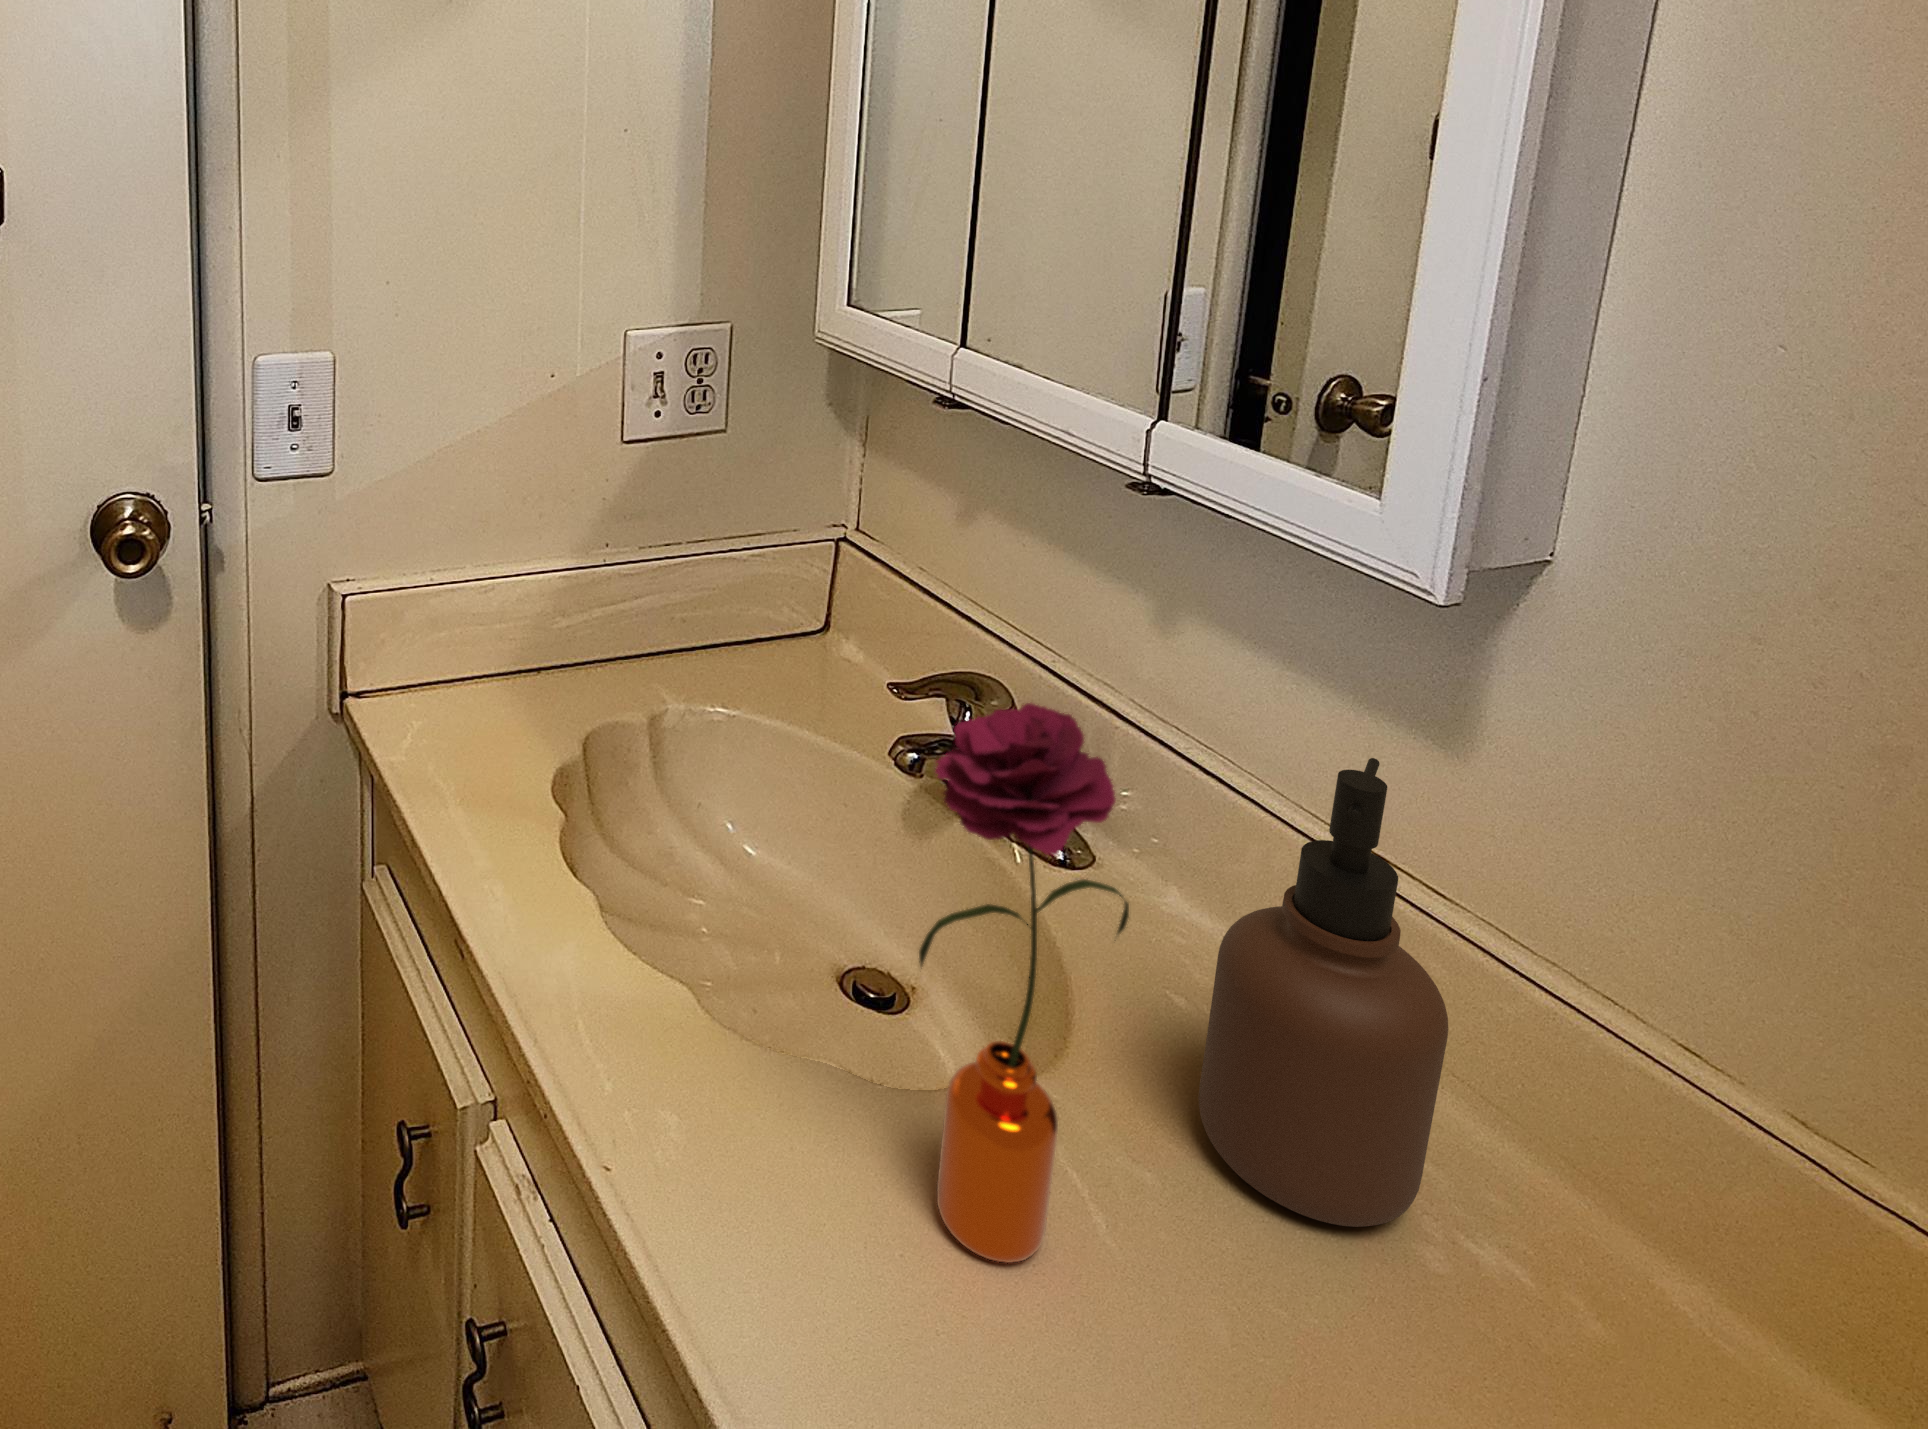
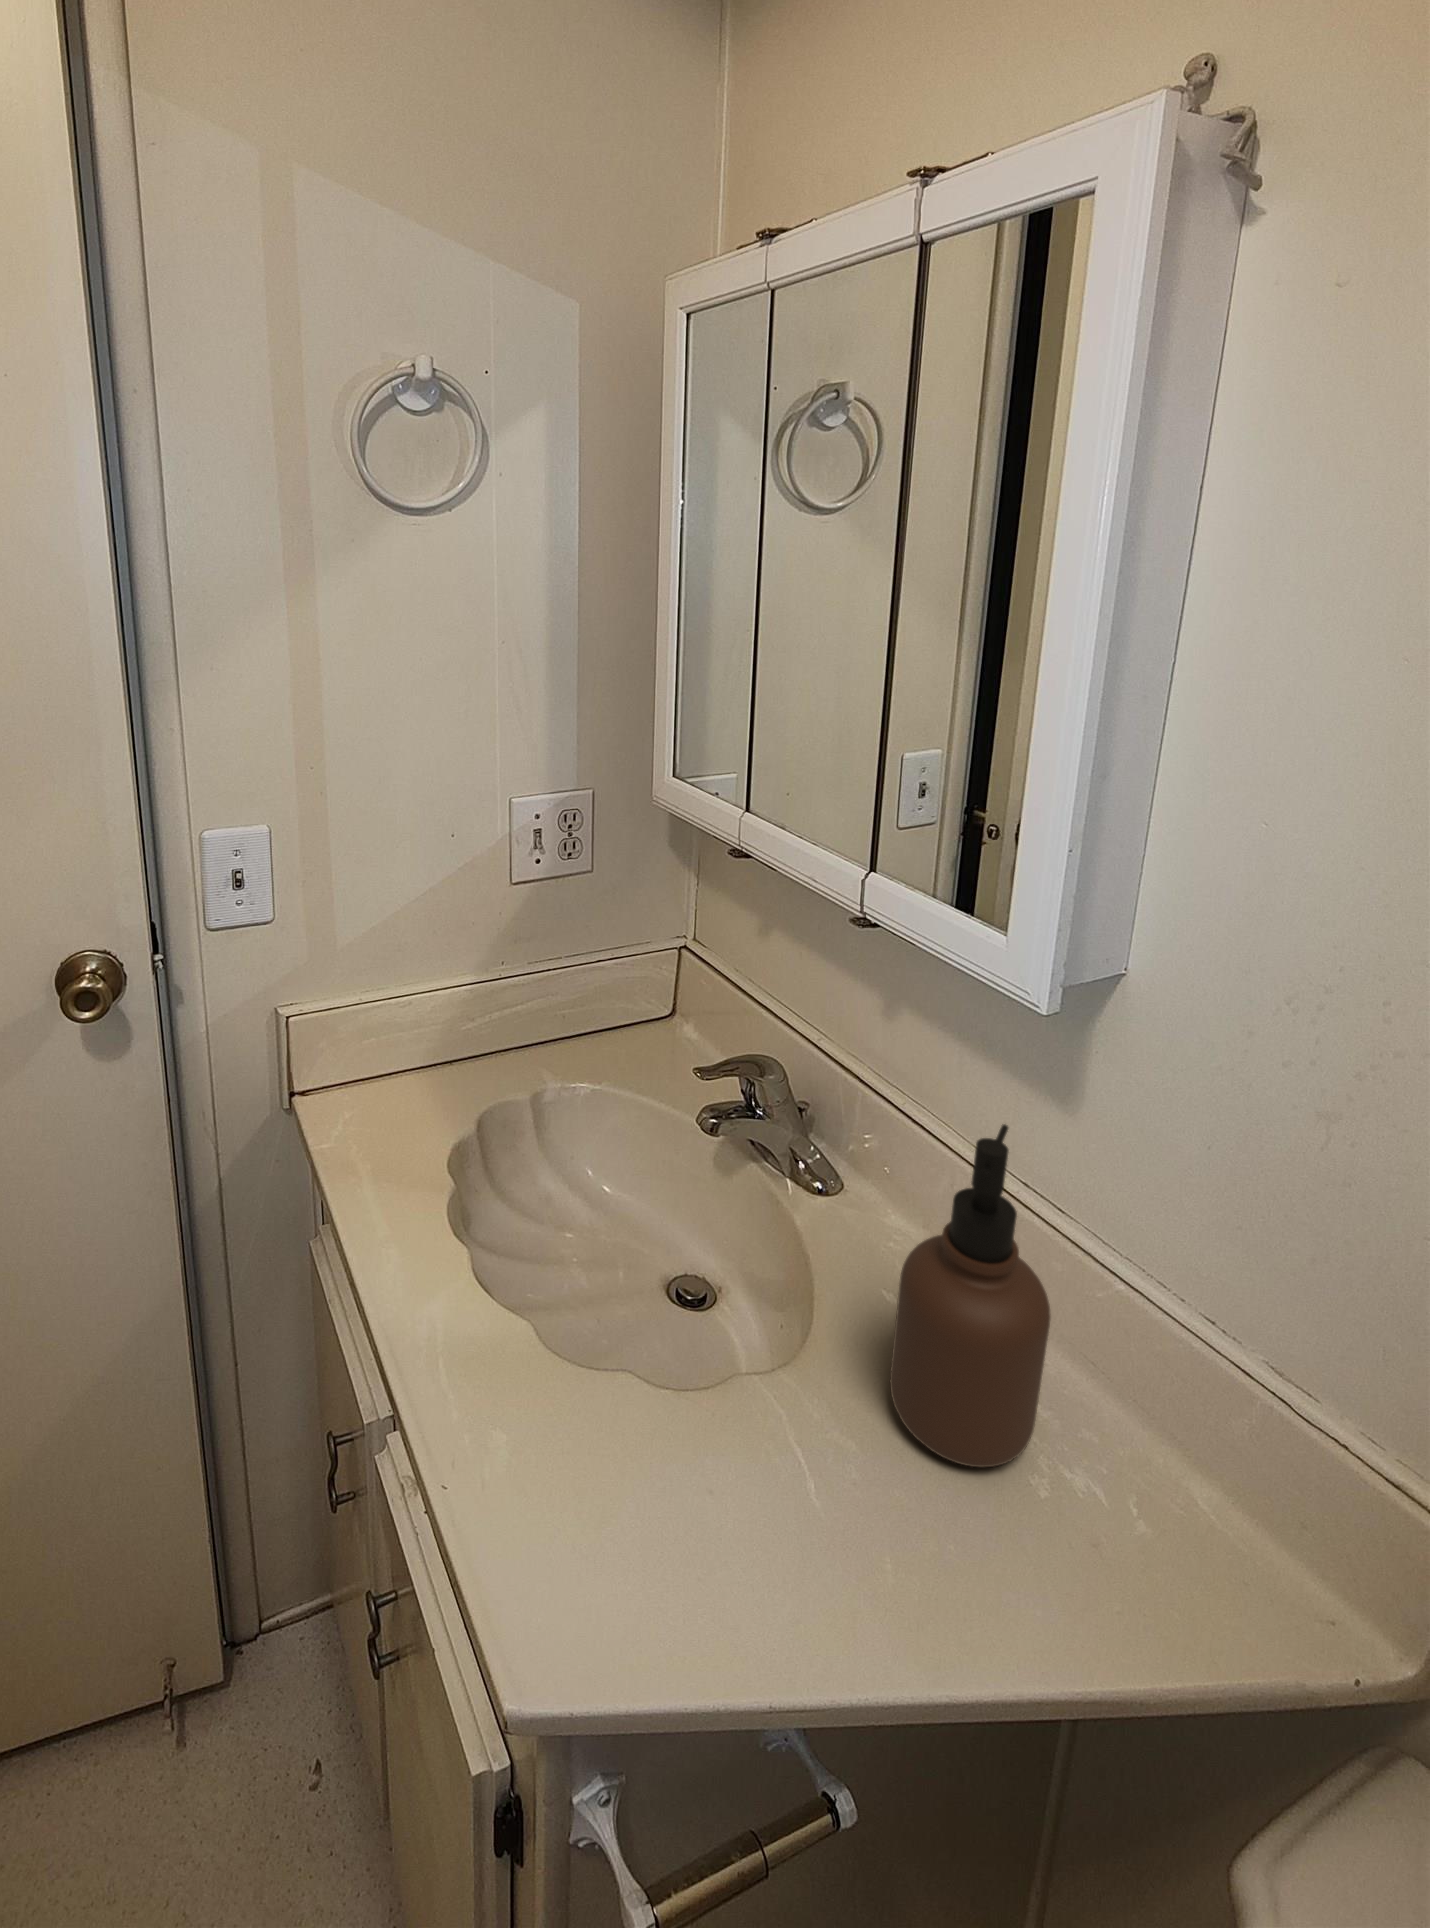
flower: present [919,703,1129,1263] -> none [670,1113,823,1533]

